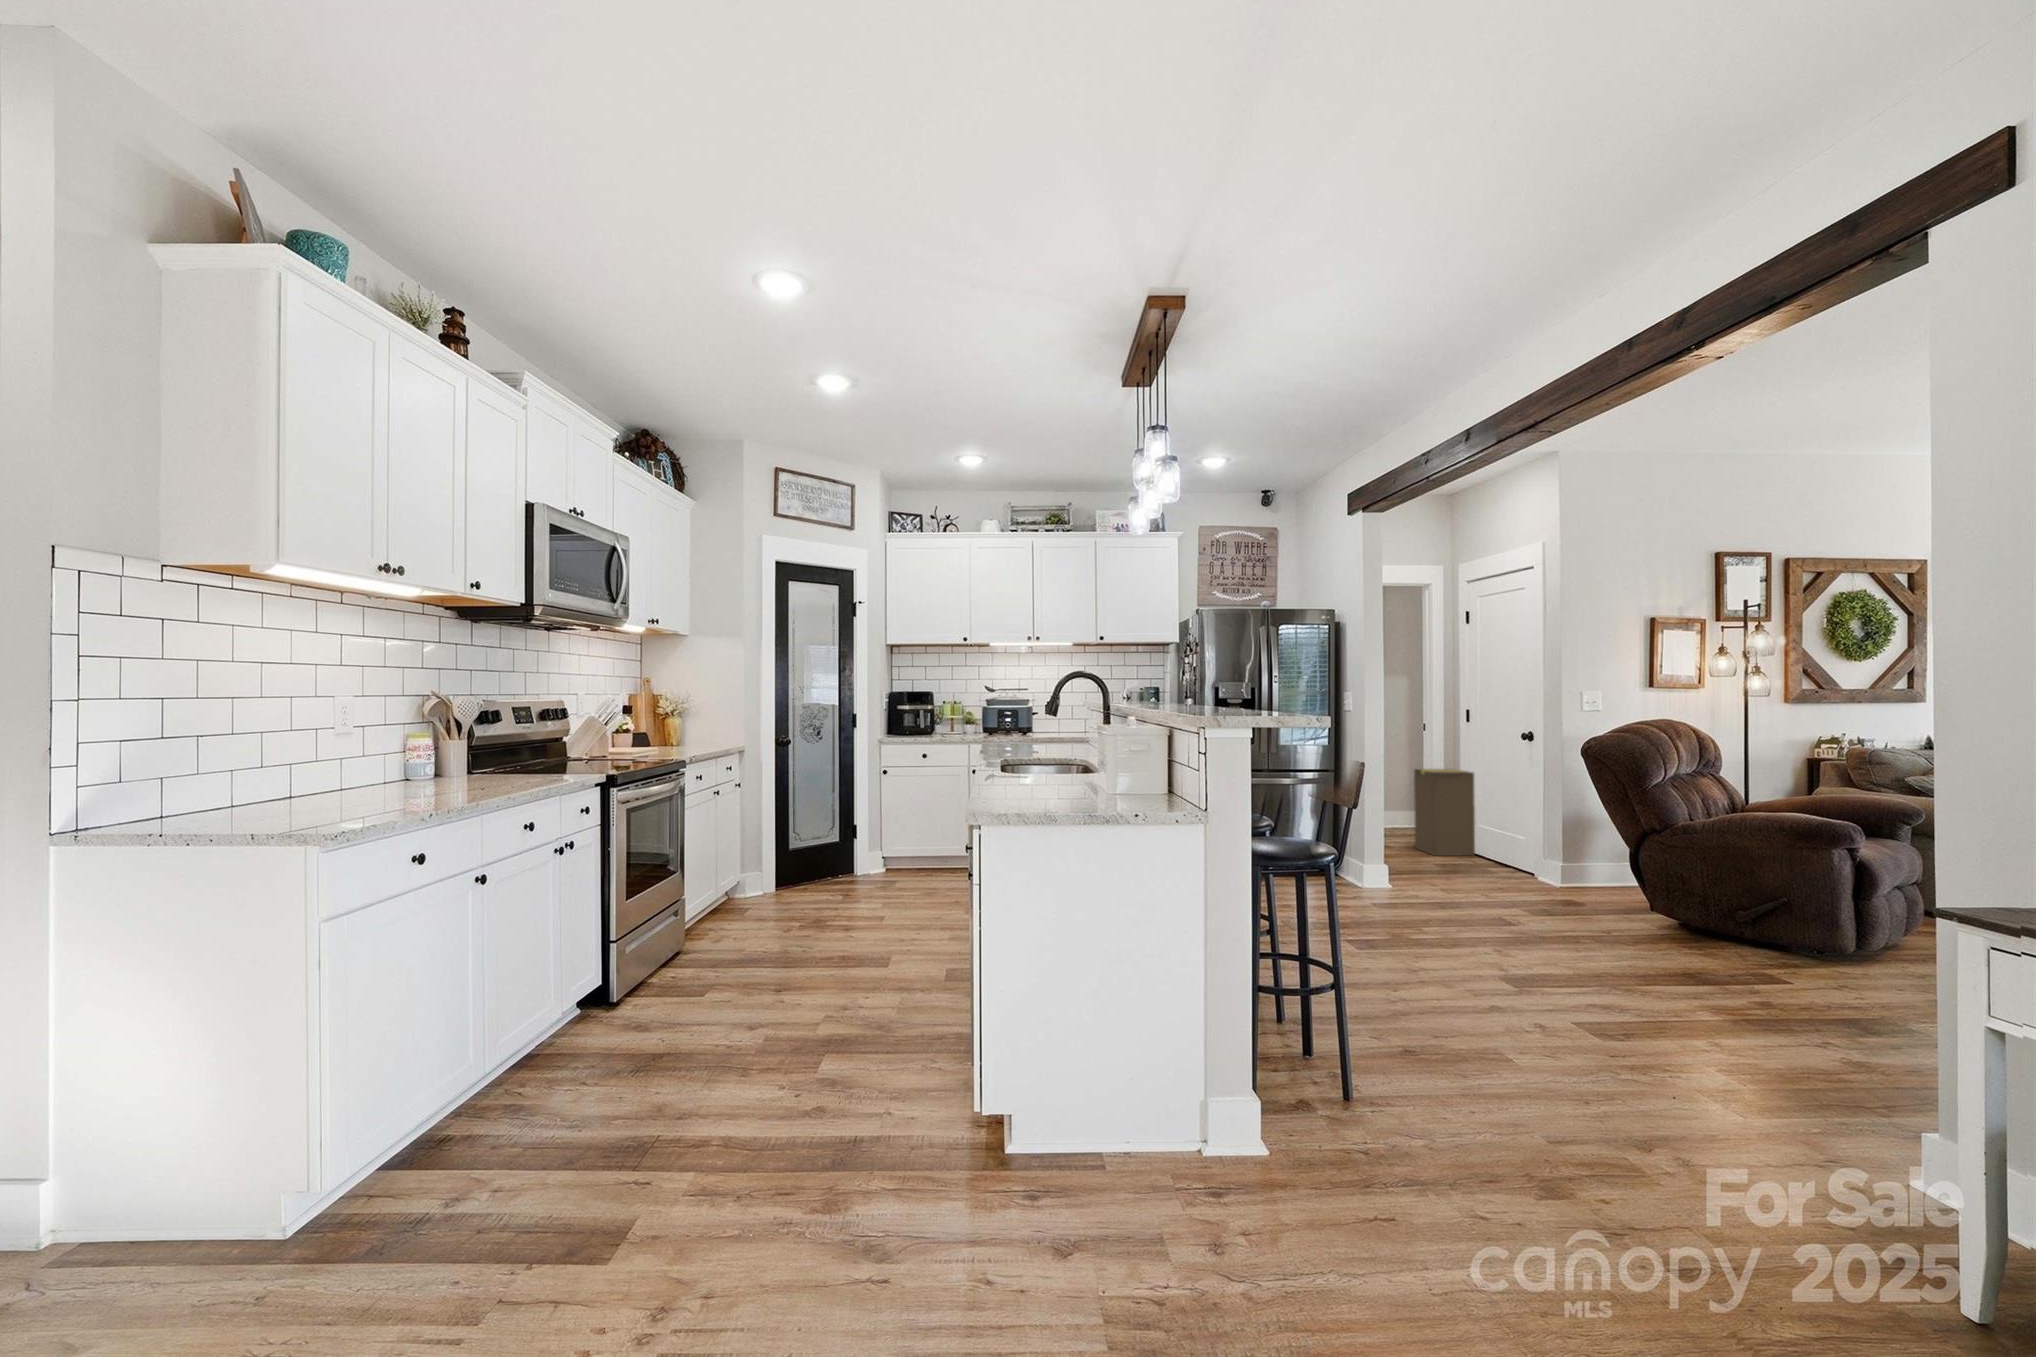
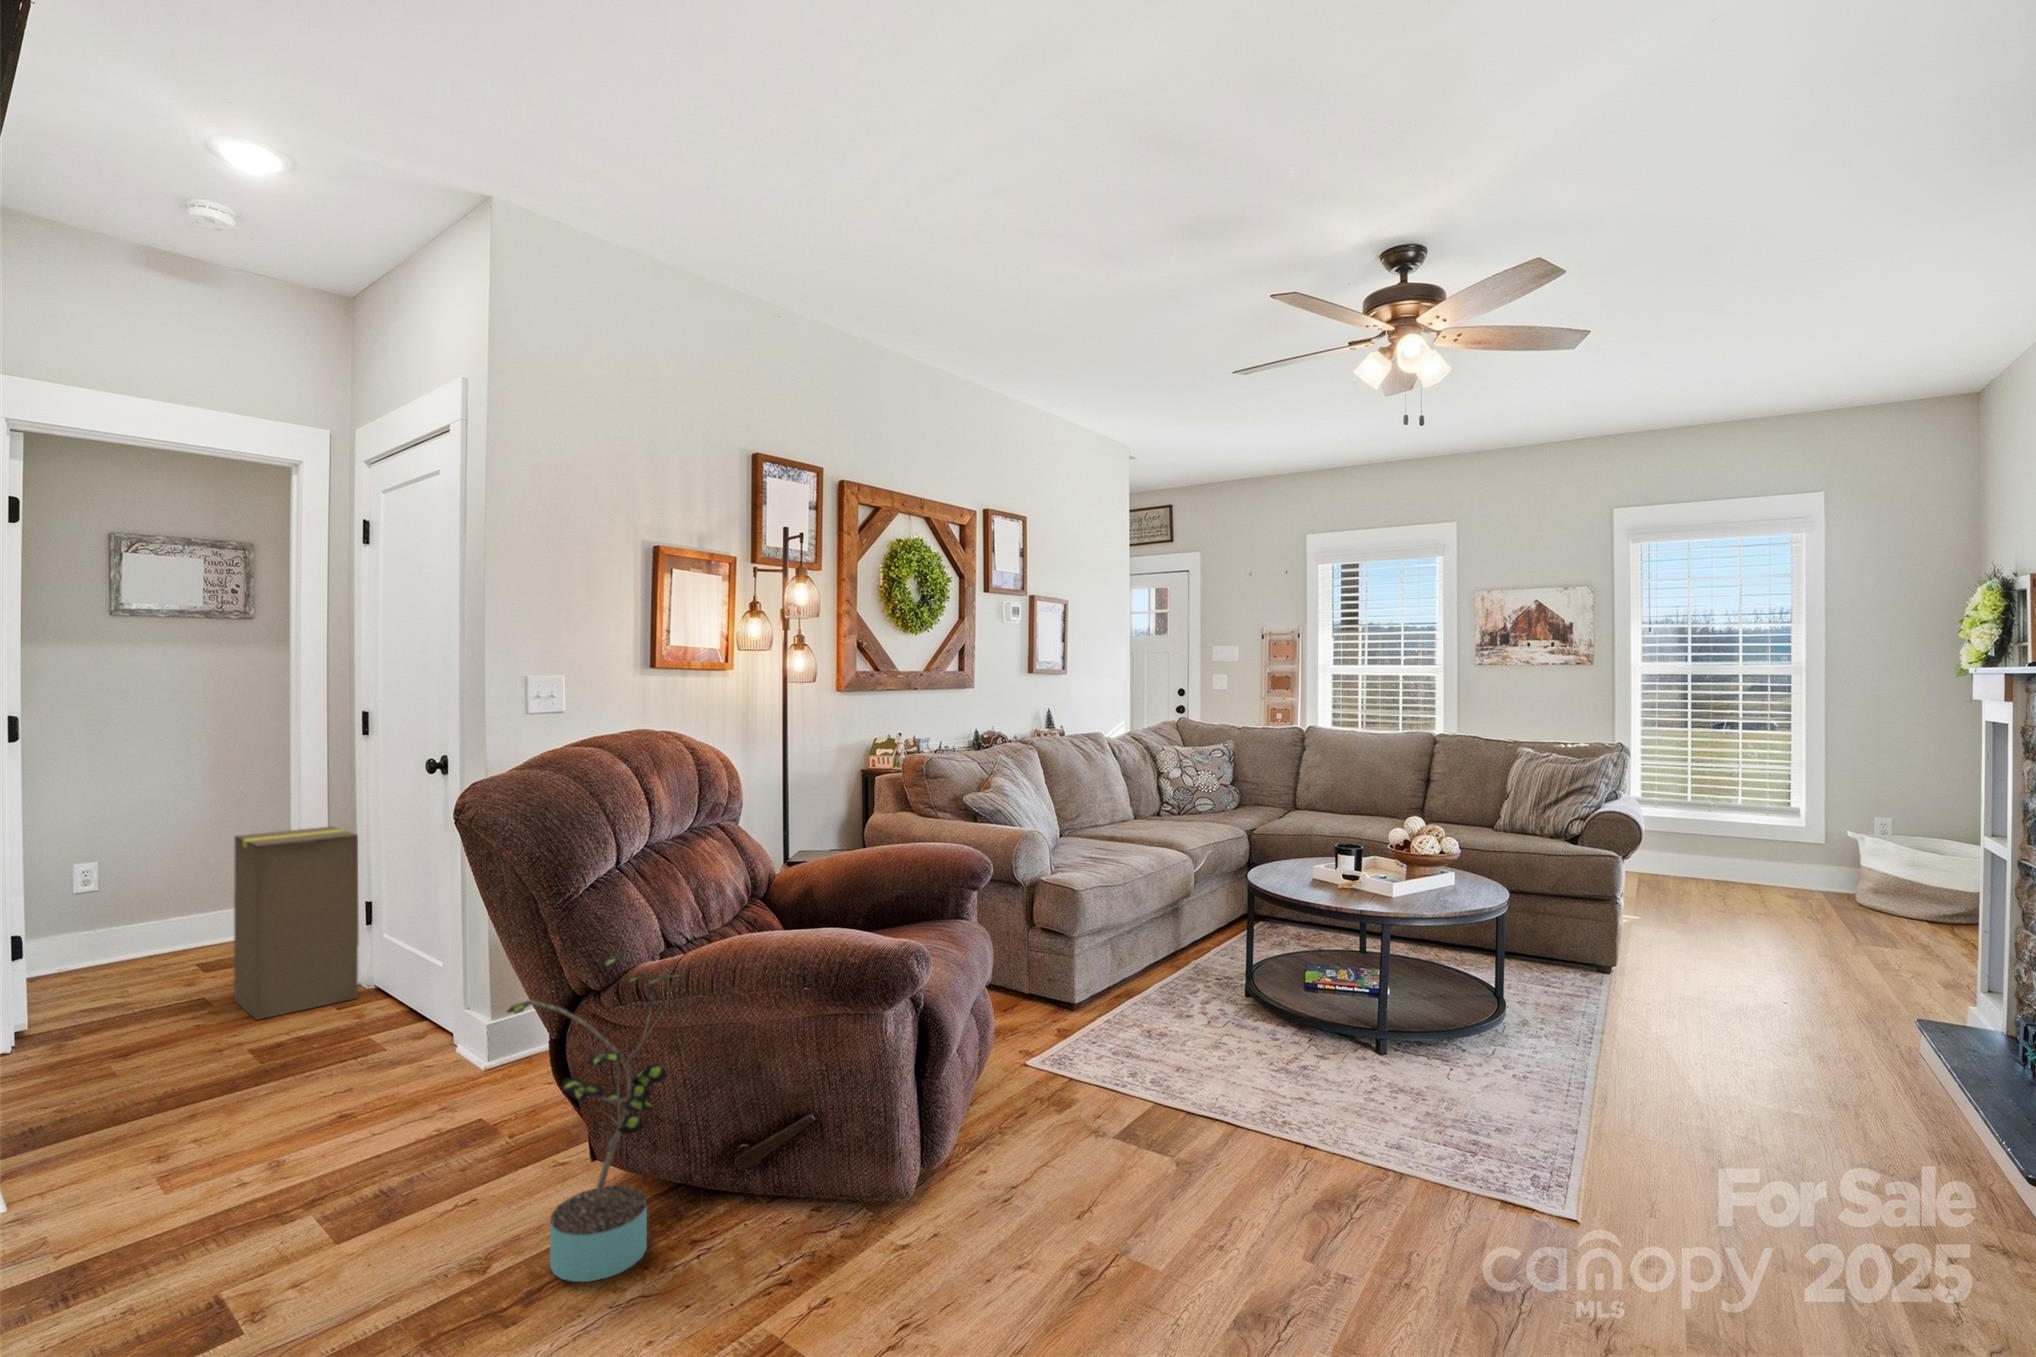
potted plant: none [1625,818,1717,951] -> present [508,954,684,1282]

